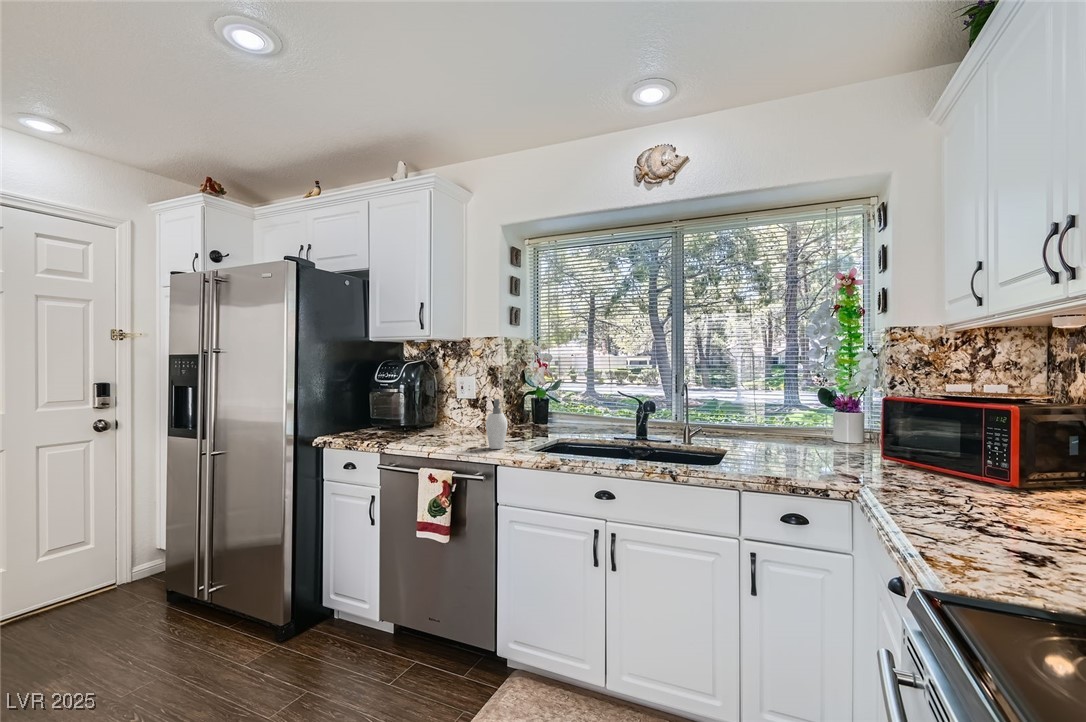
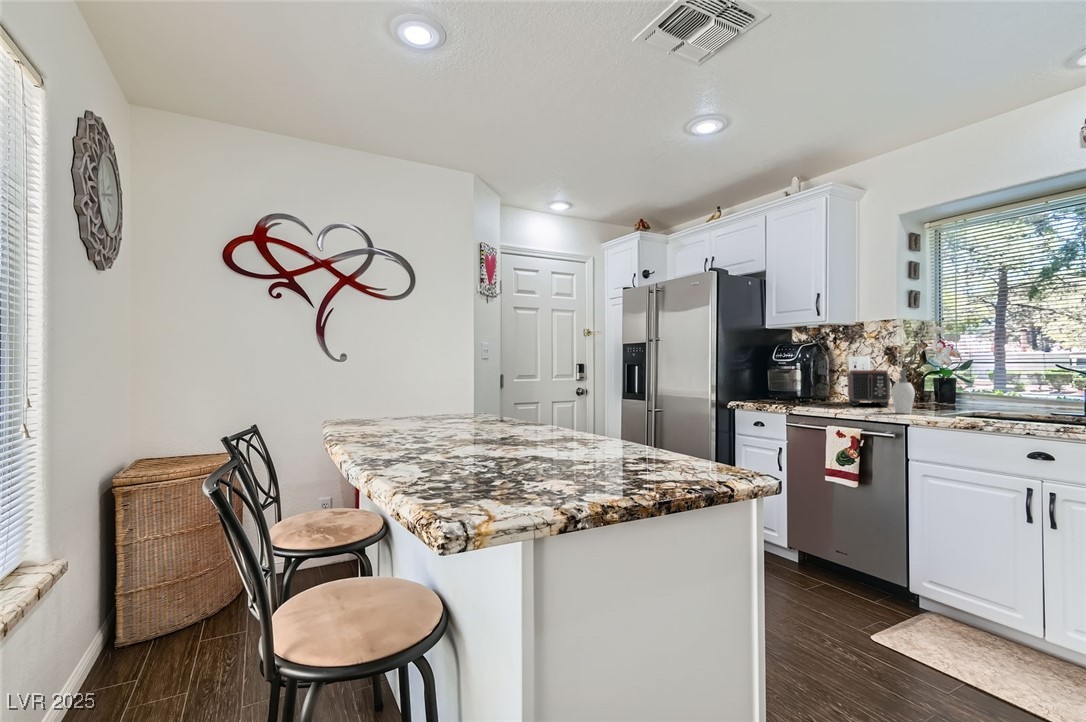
toaster: none [451,392,489,436] -> present [848,370,890,407]

